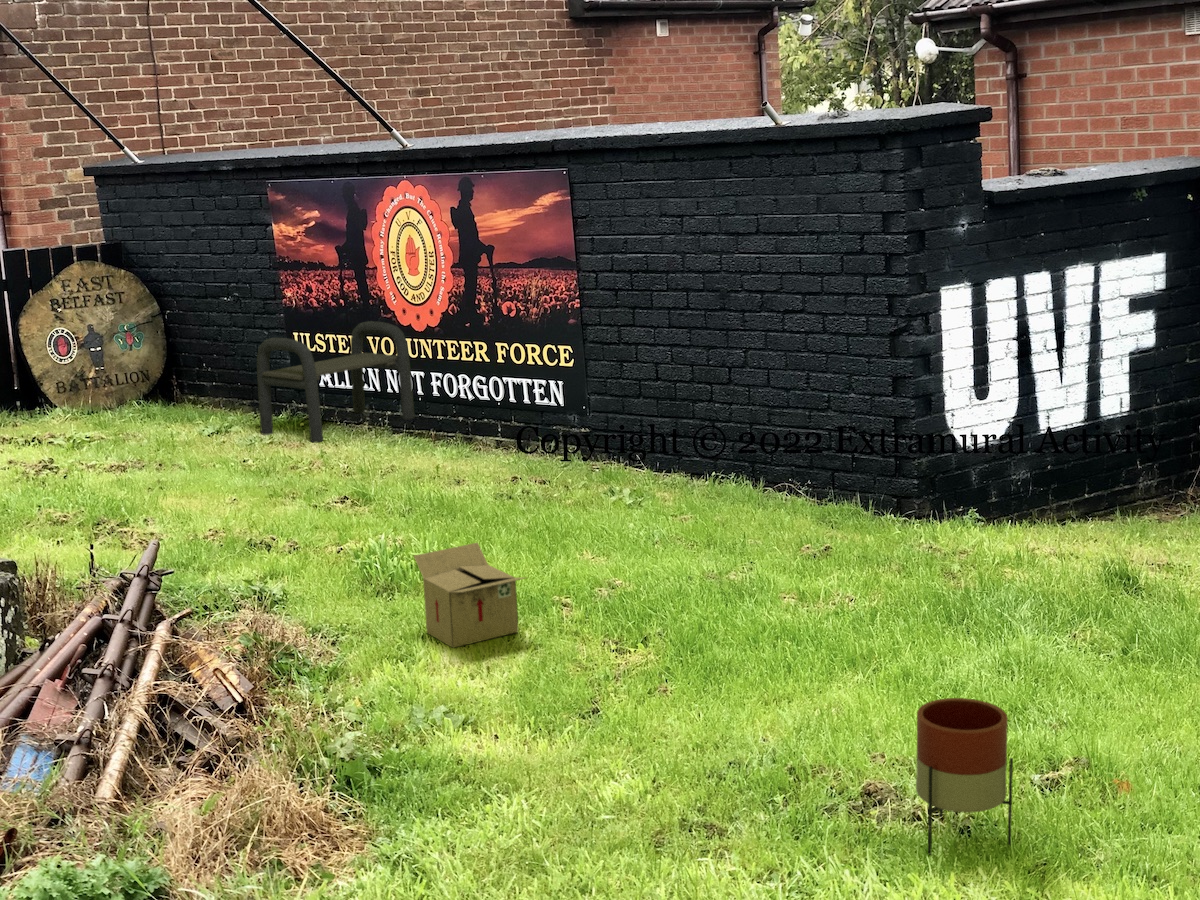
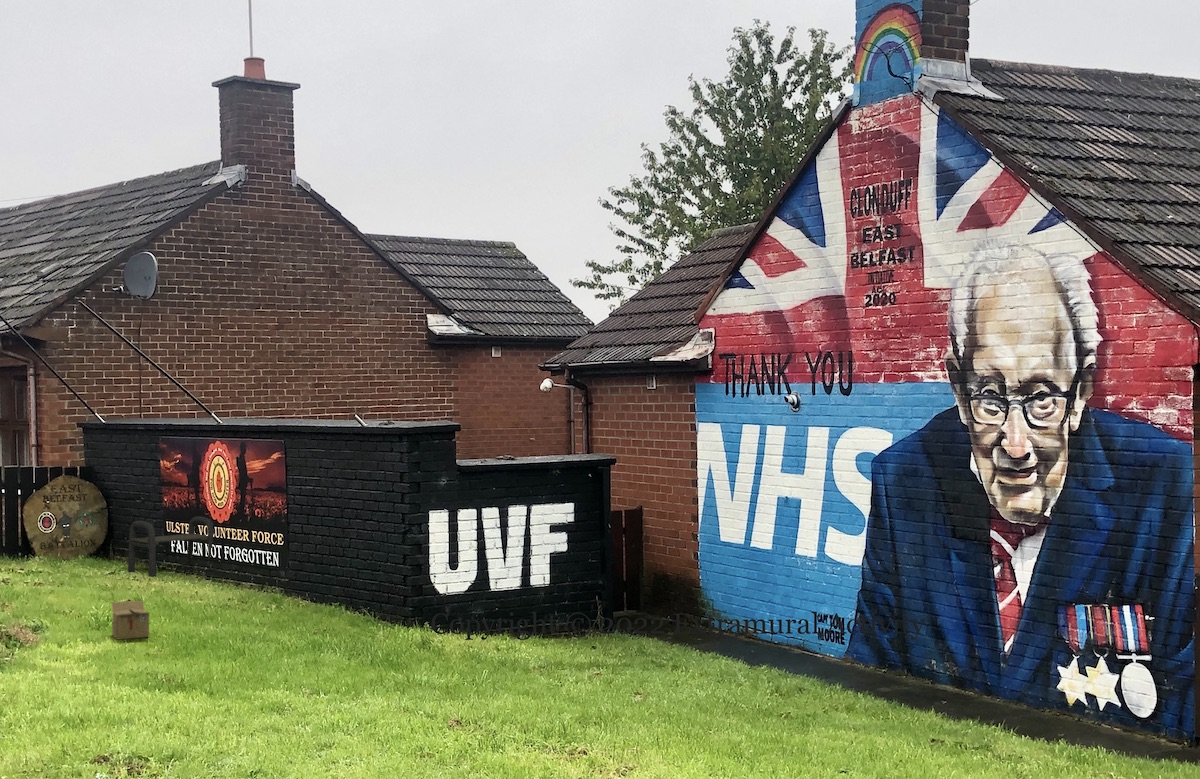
planter: present [916,698,1013,854] -> none [203,636,236,686]

